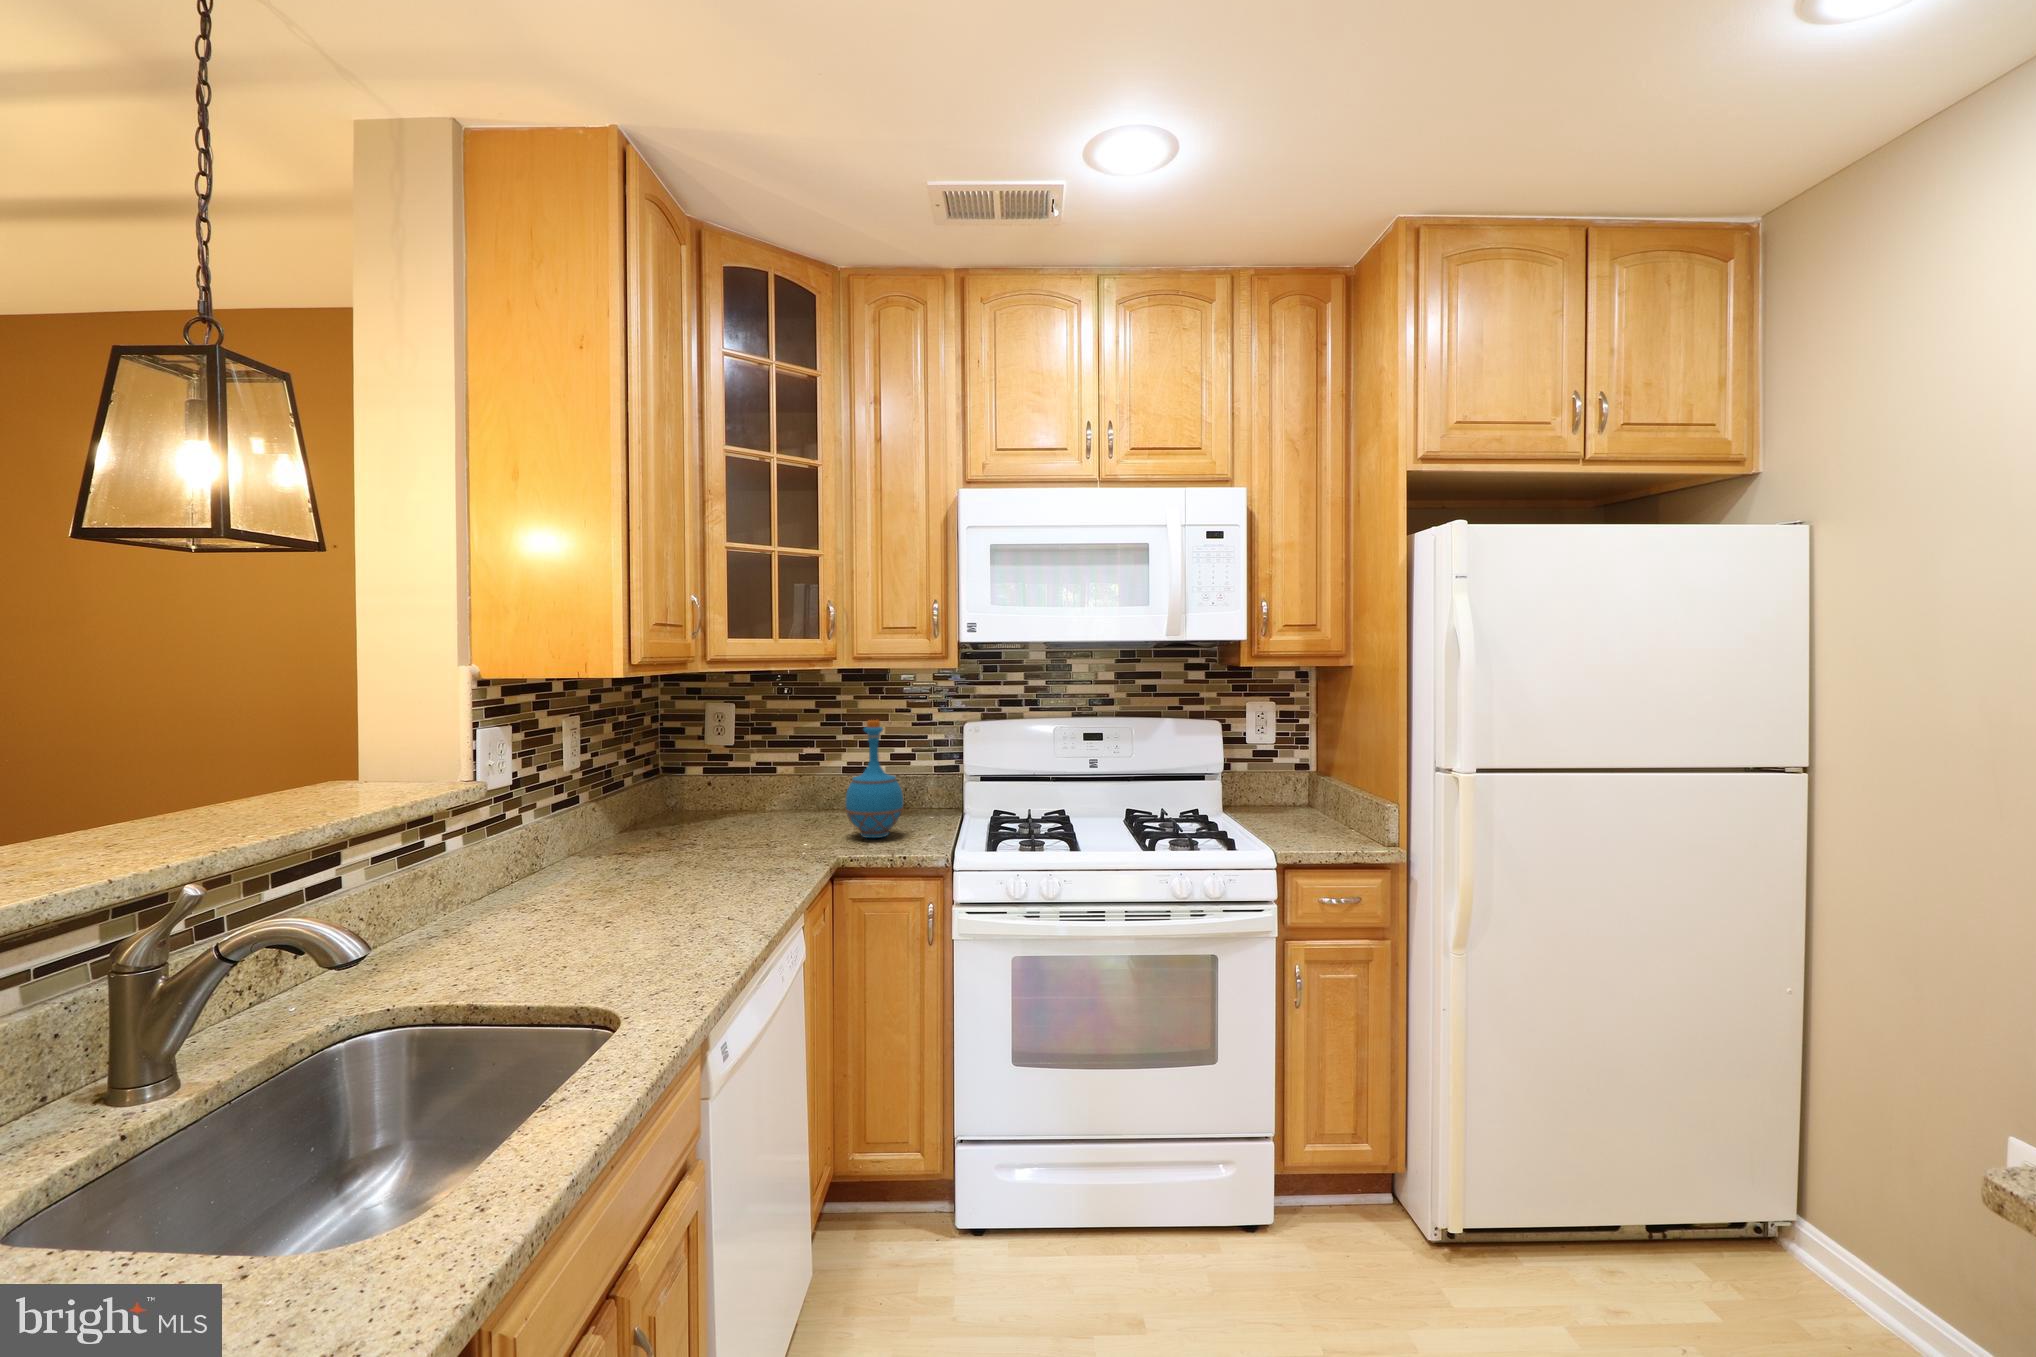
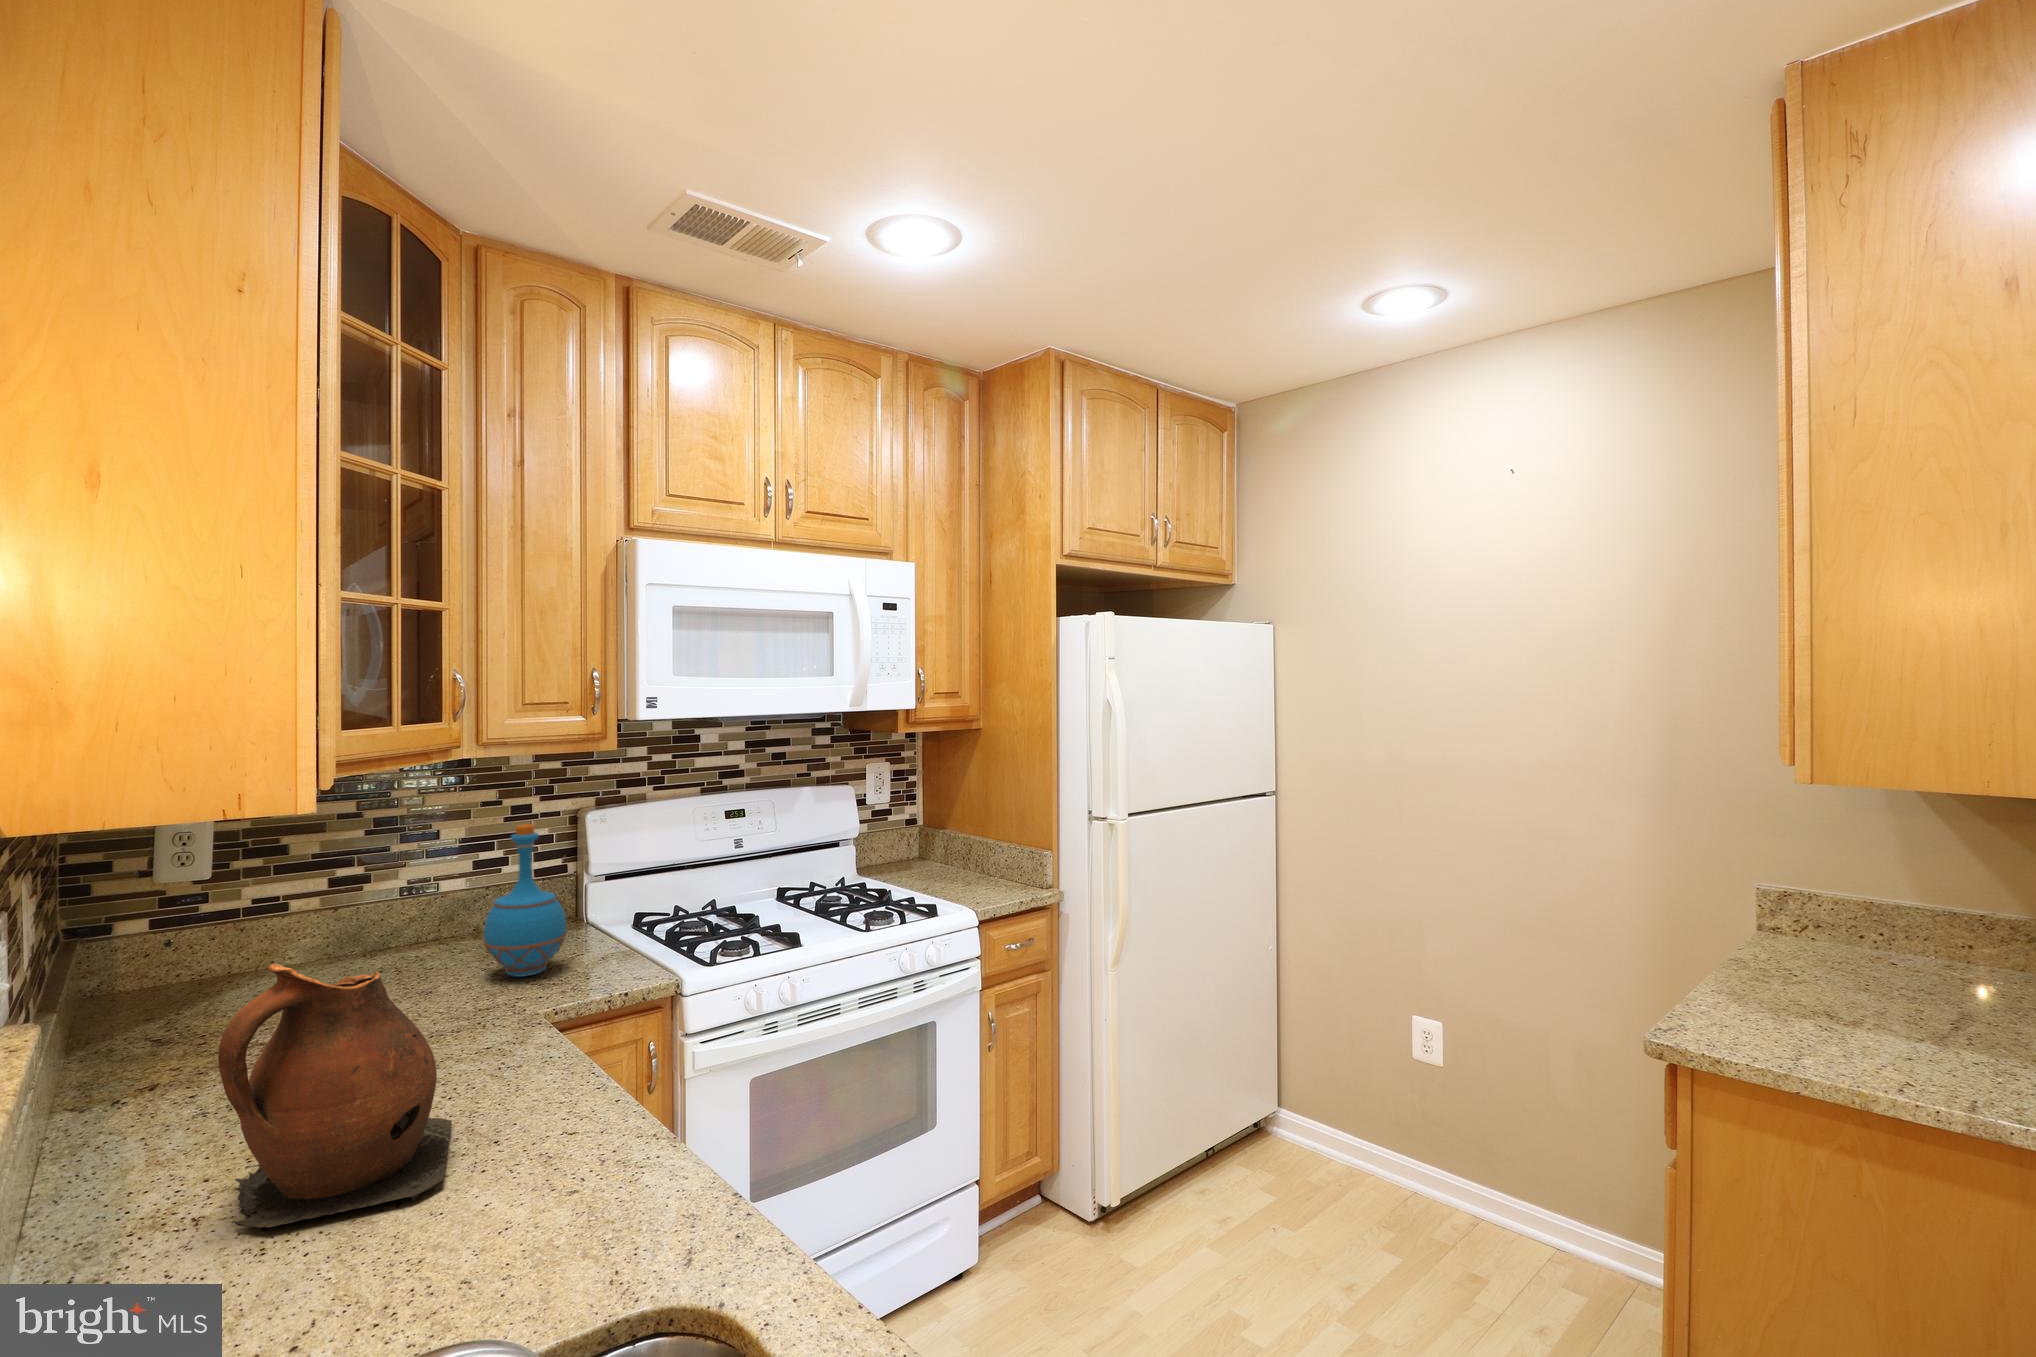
ceramic pitcher: none [532,766,694,936] -> present [218,964,452,1228]

